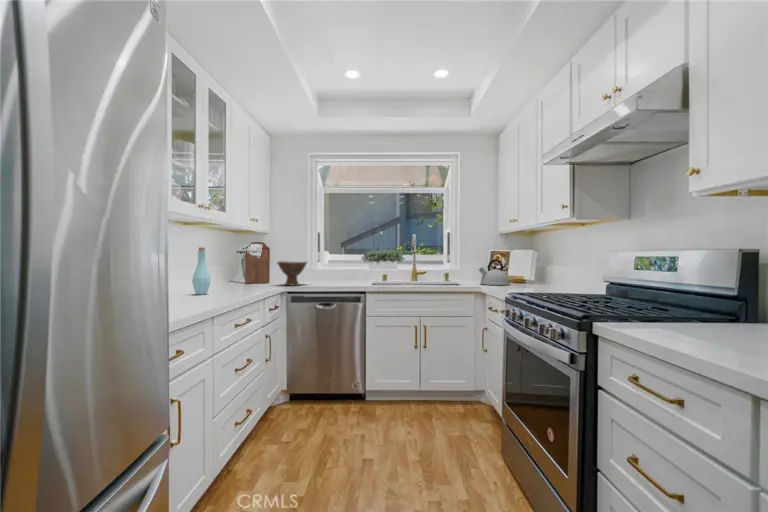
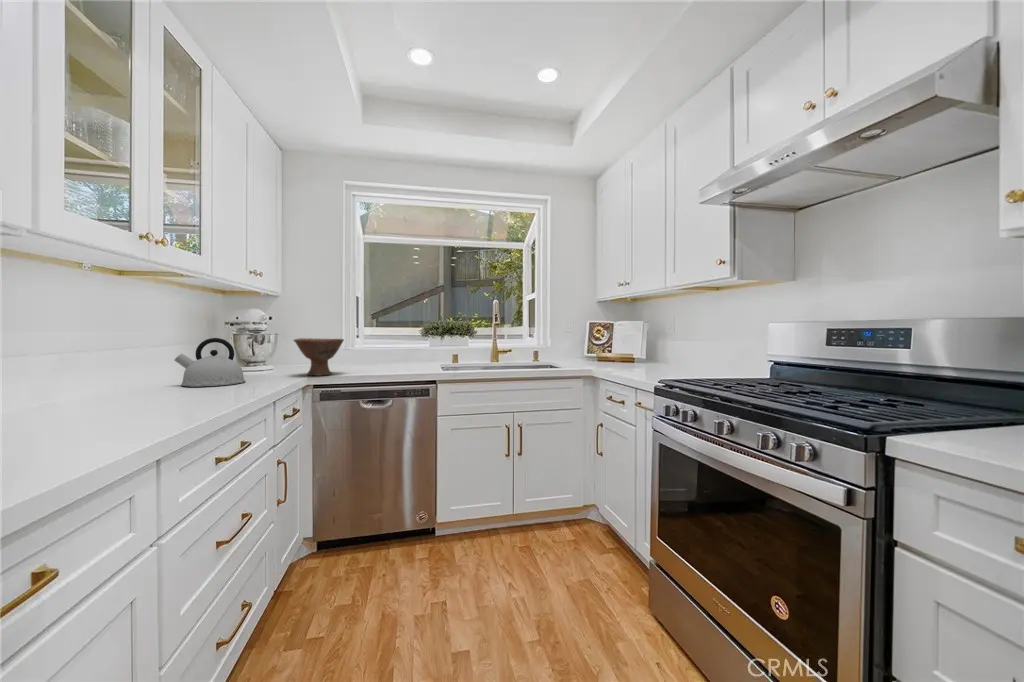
cutting board: present [245,242,270,284] -> none [239,308,281,374]
bottle: present [192,248,211,295] -> none [124,316,166,403]
kettle: present [479,259,509,285] -> present [175,338,245,387]

